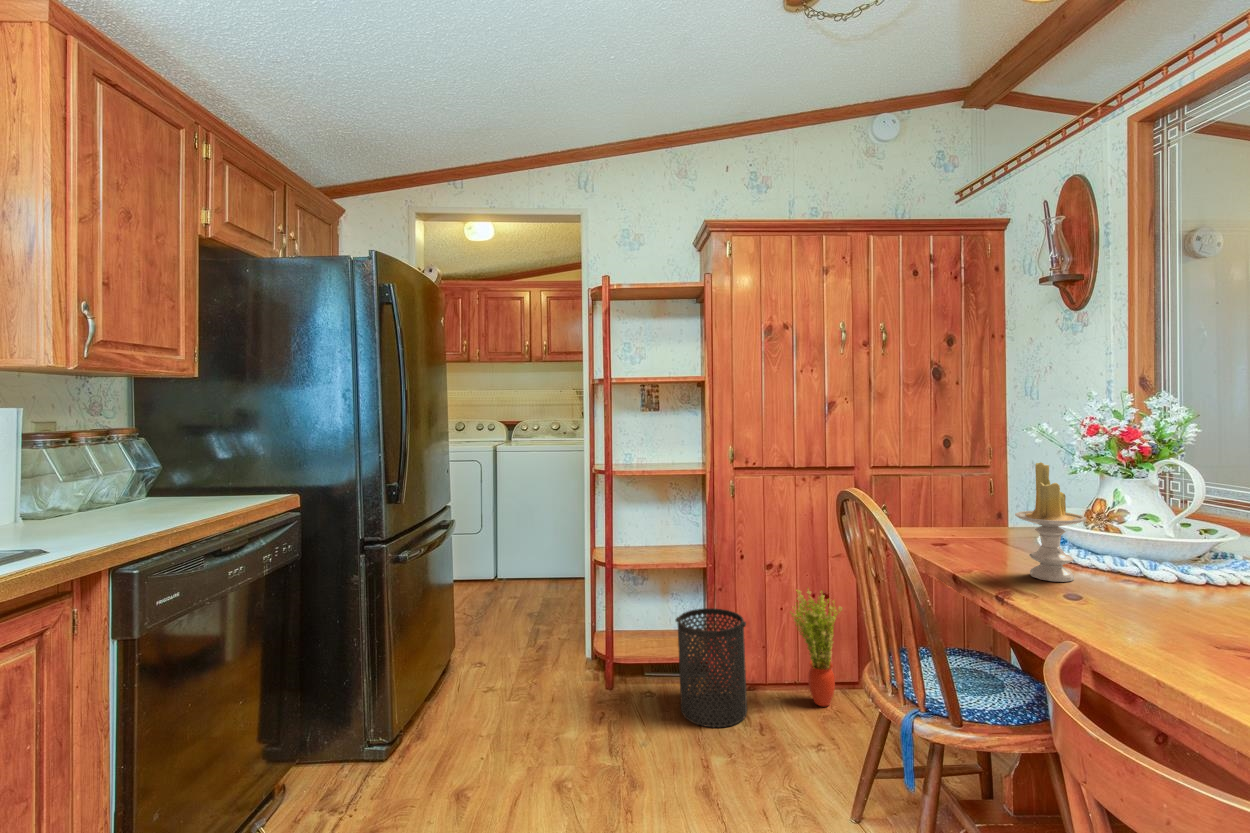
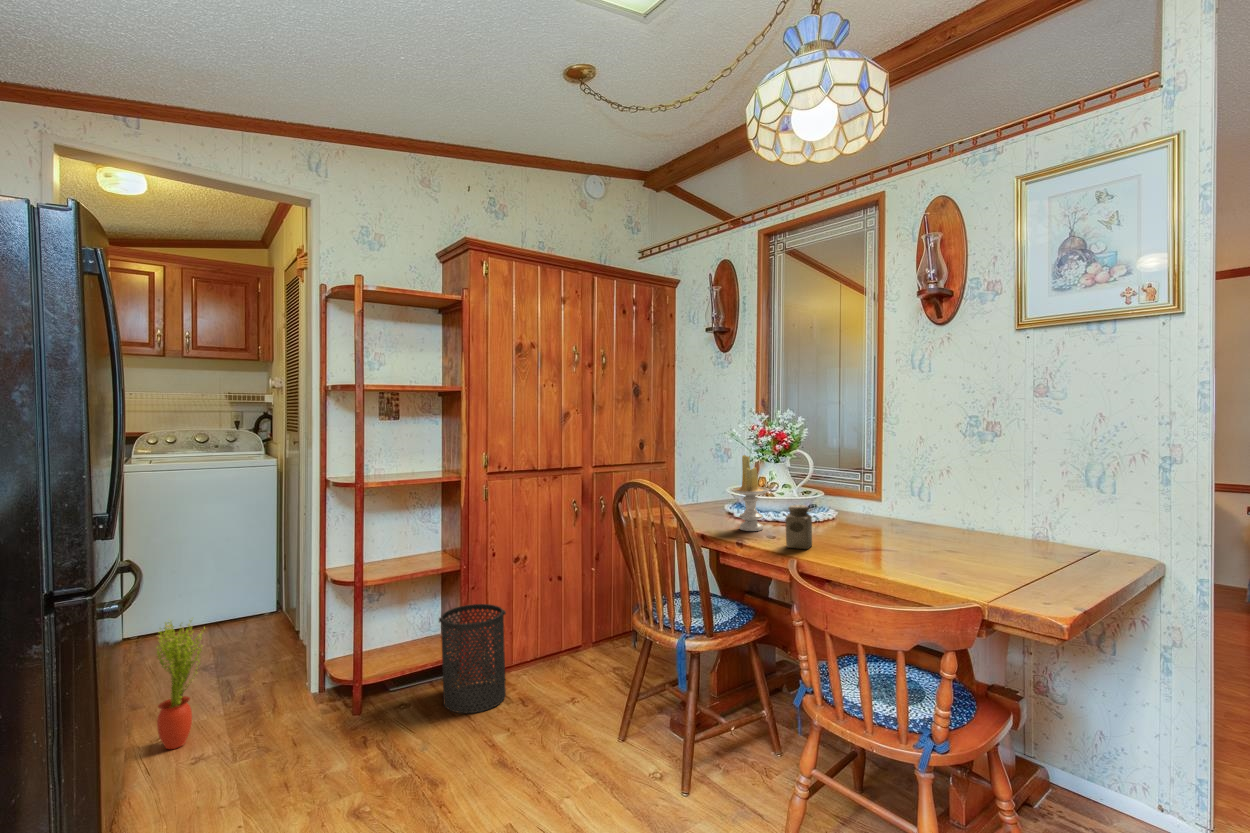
salt shaker: none [1081,551,1143,631] -> present [785,505,812,549]
potted plant: present [790,590,842,706] -> present [157,620,204,749]

